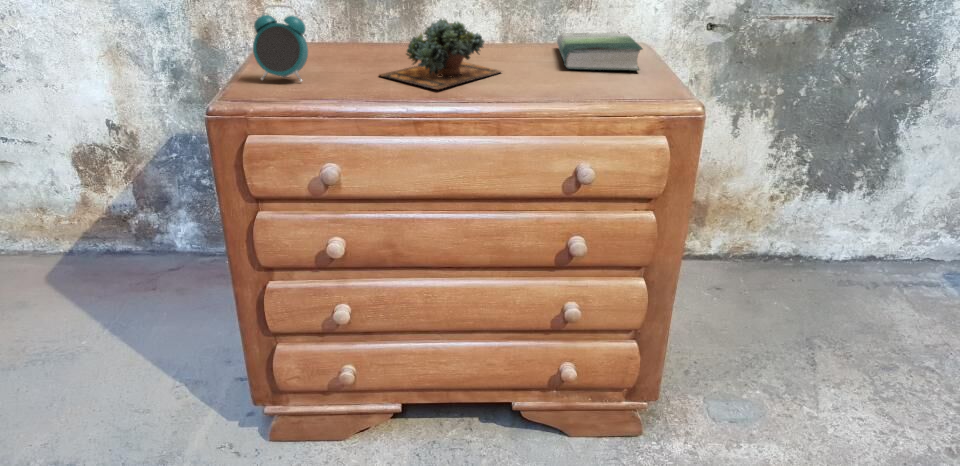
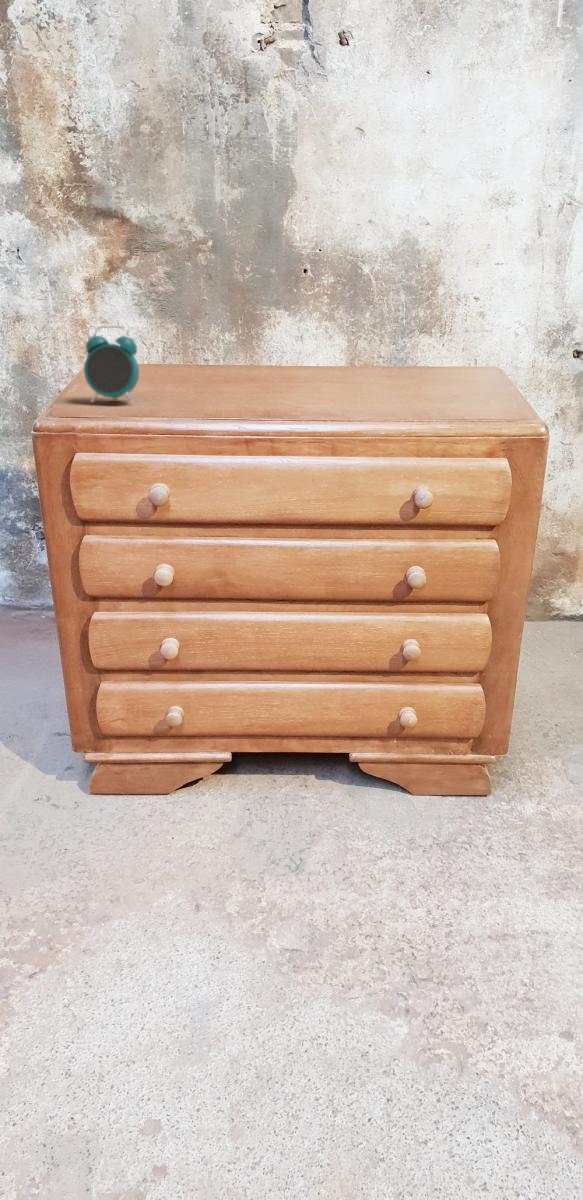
succulent plant: present [379,19,501,89] -> none [210,339,341,411]
book: present [557,32,643,71] -> none [403,355,490,394]

